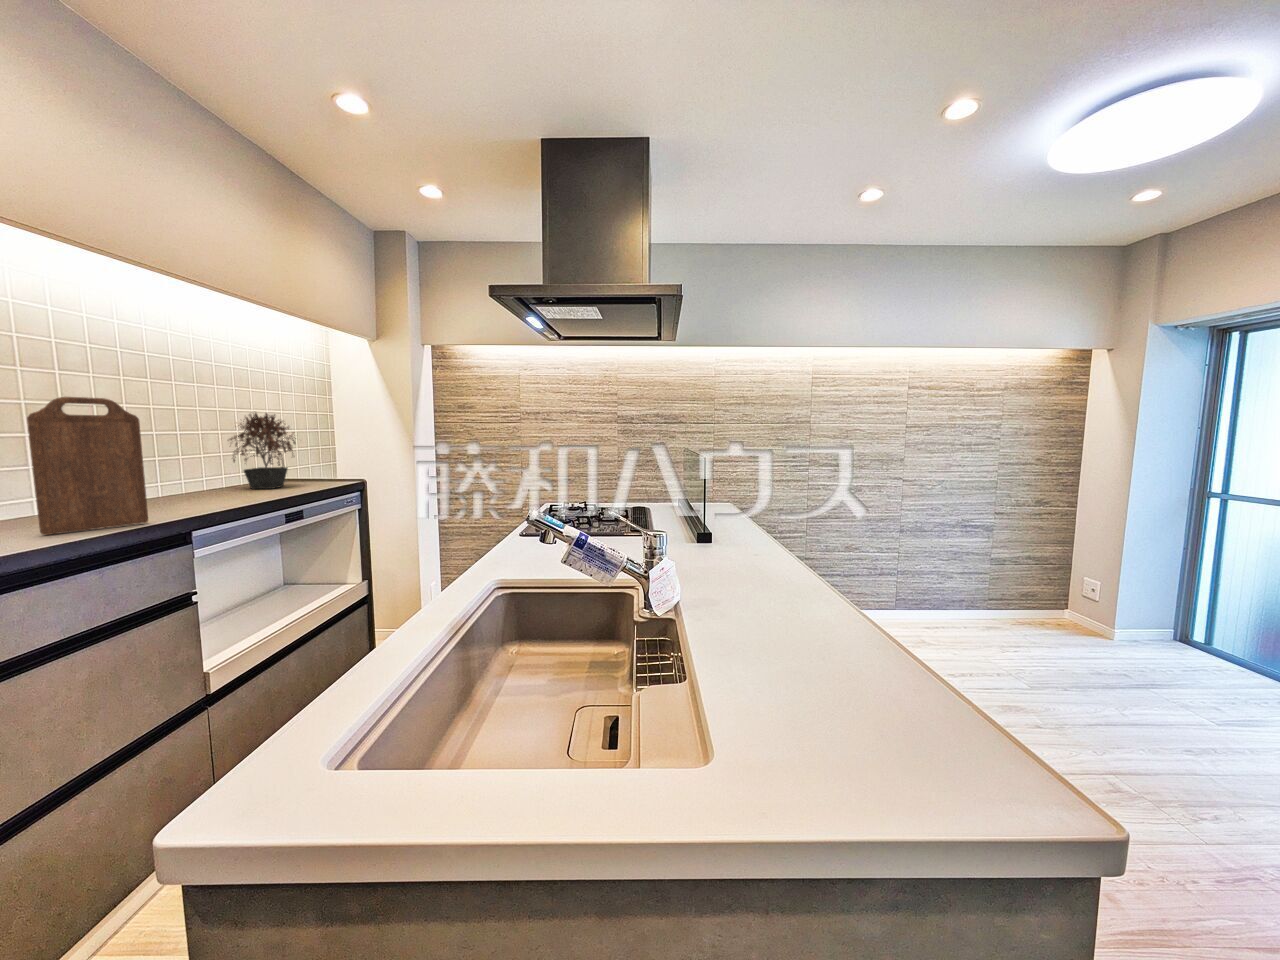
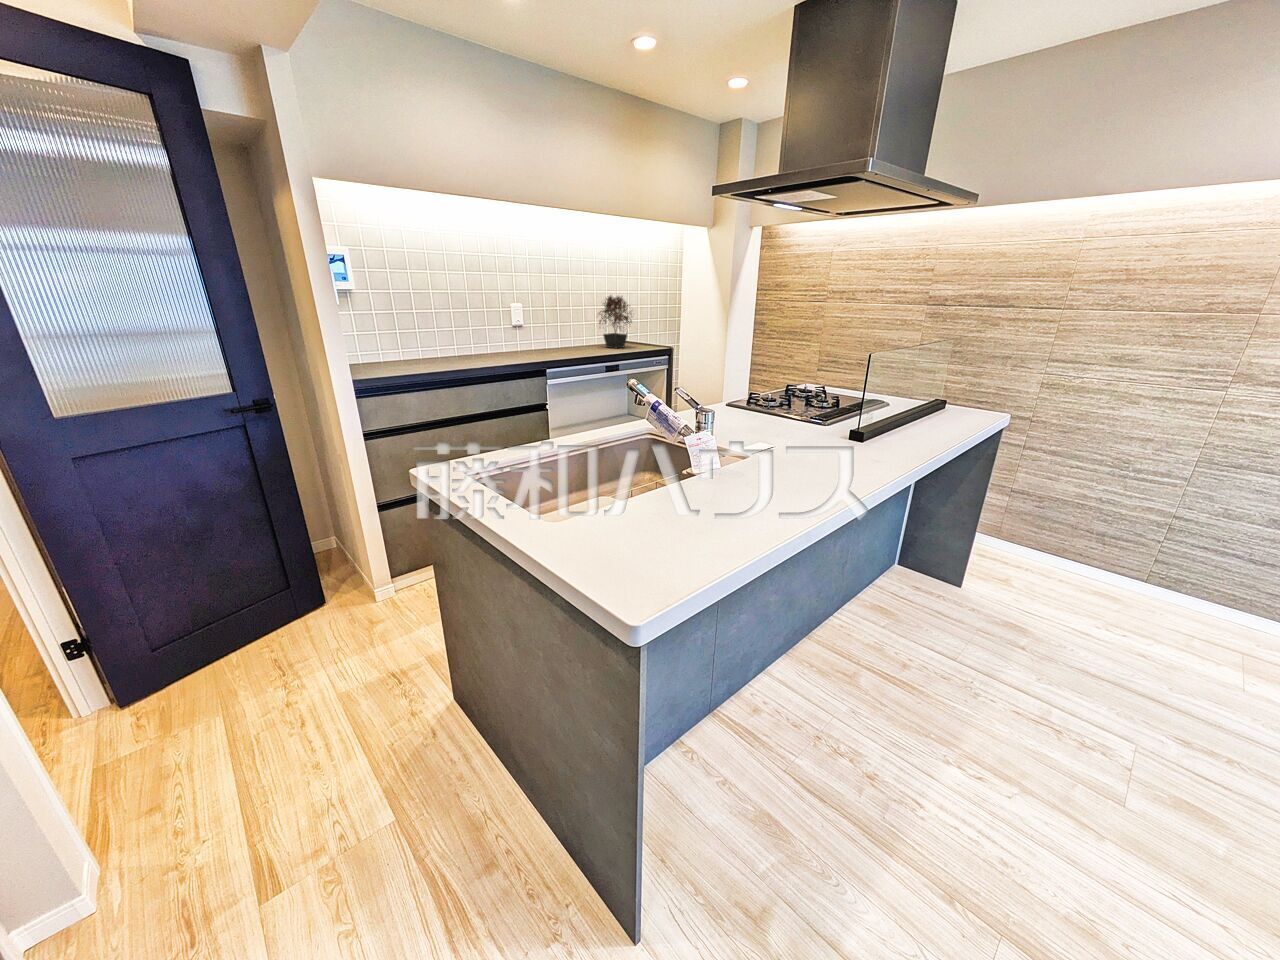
cutting board: present [27,397,148,535] -> none [486,292,530,362]

